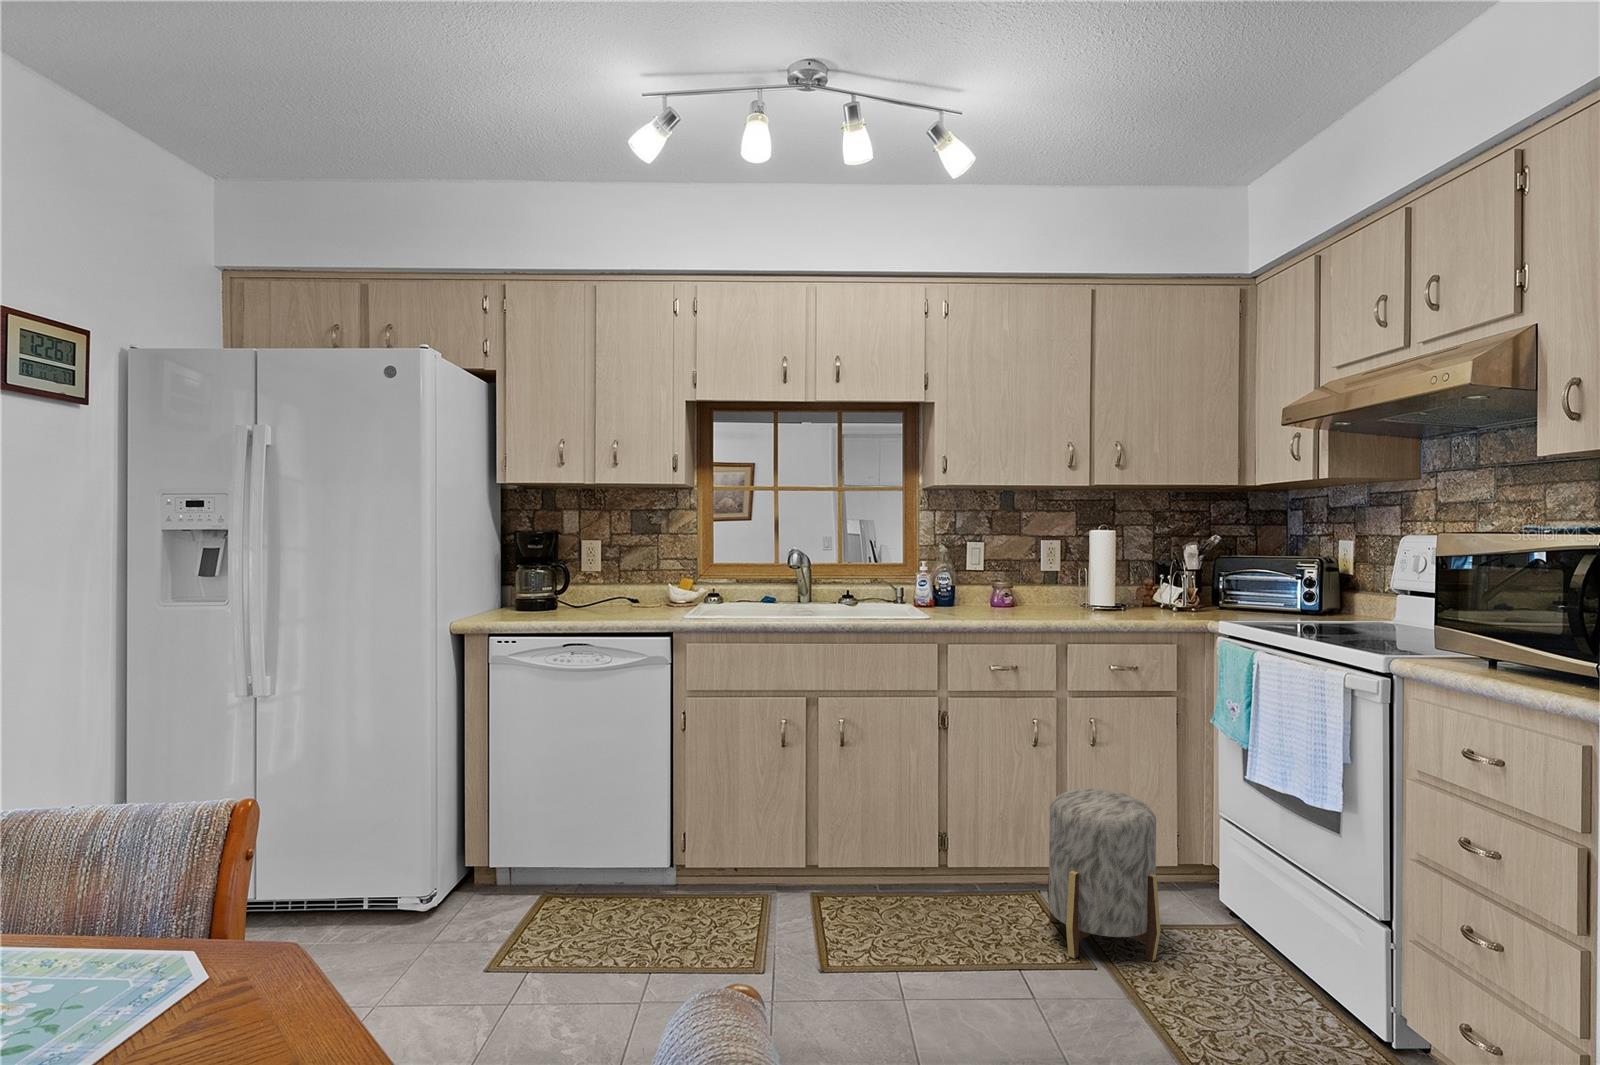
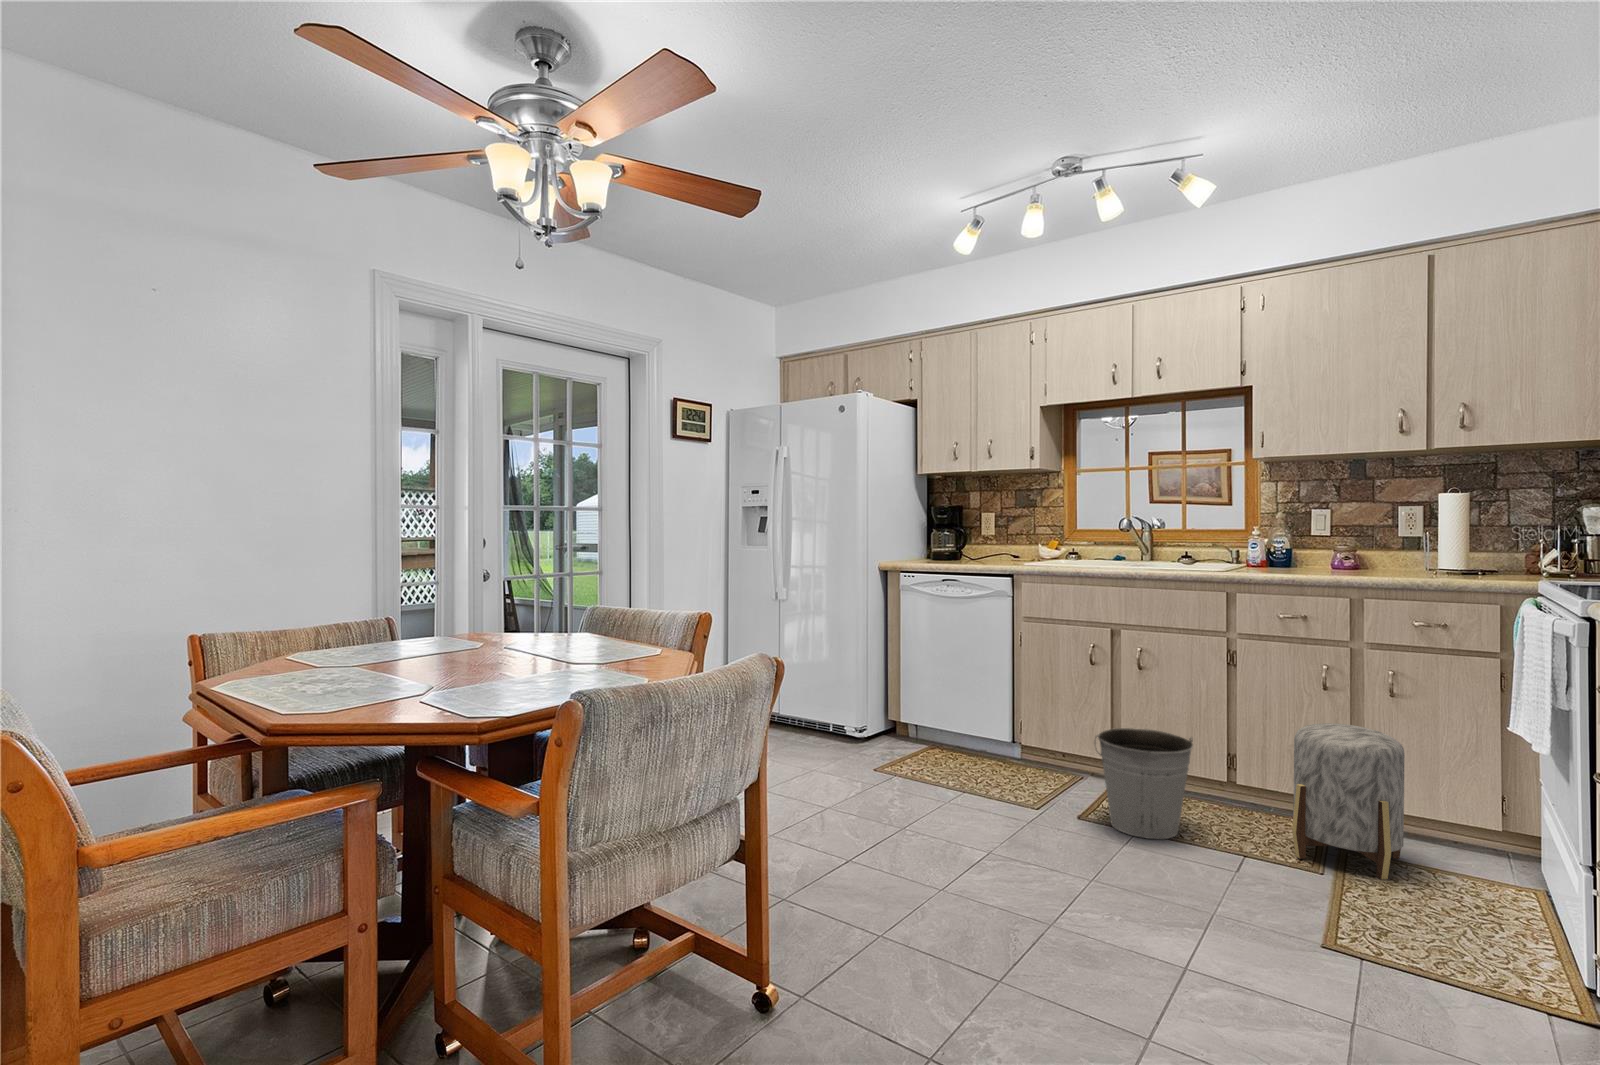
bucket: none [845,831,965,986] -> present [1095,728,1193,839]

